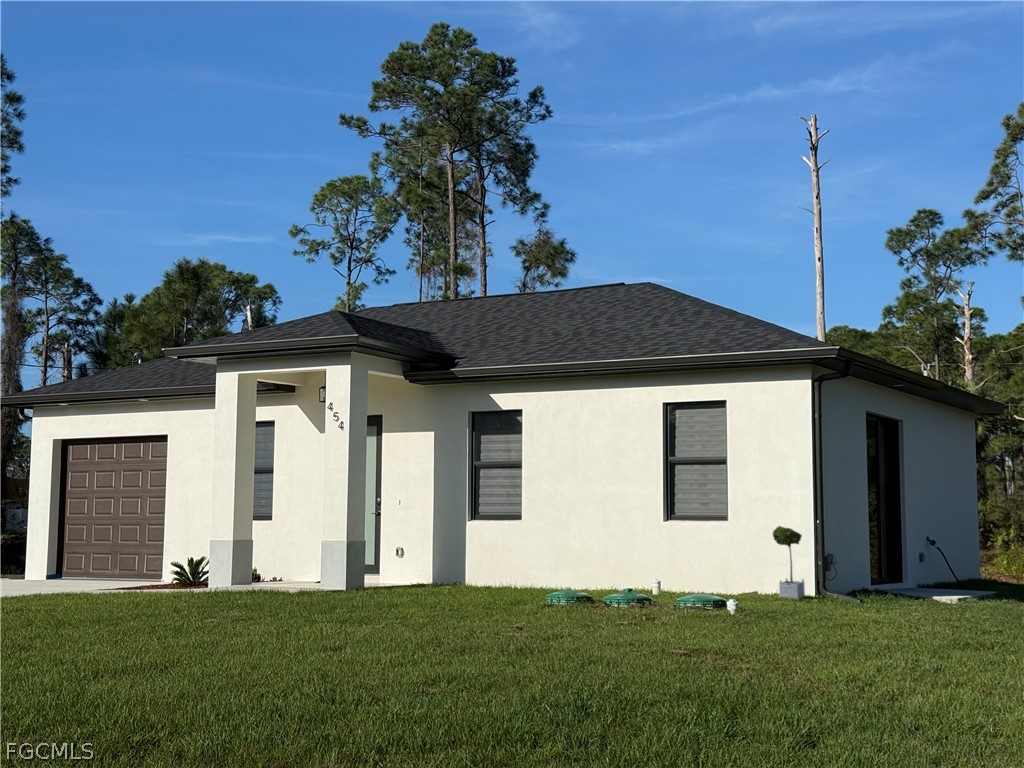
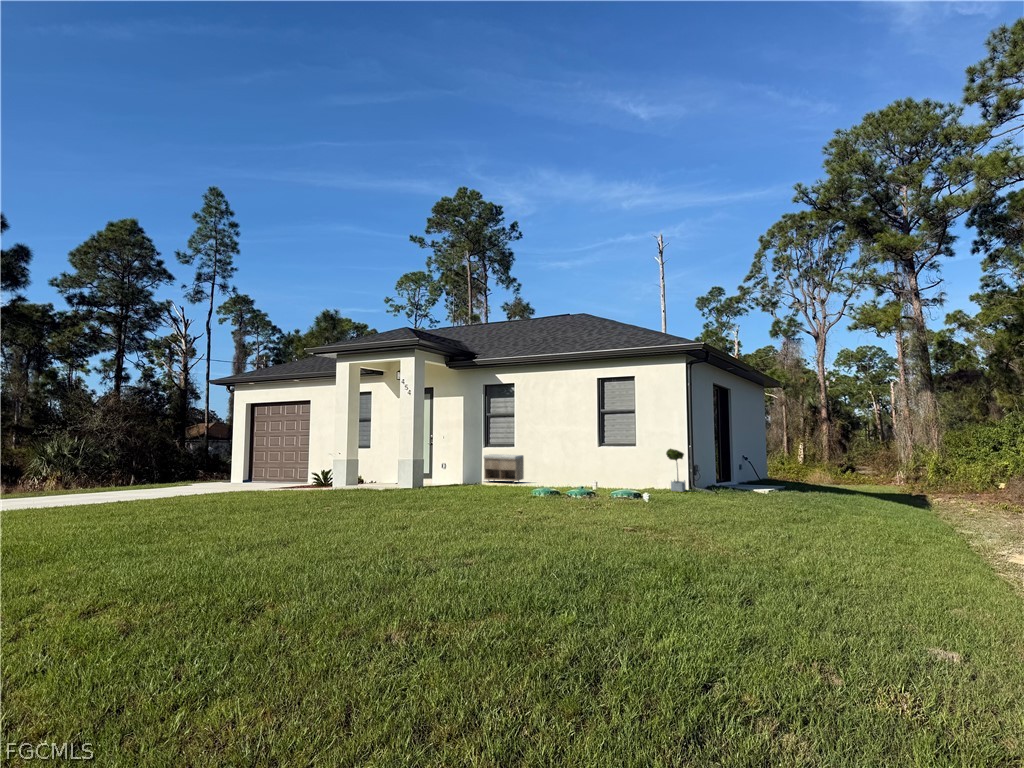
storage bench: none [468,532,536,583] -> present [484,454,524,483]

